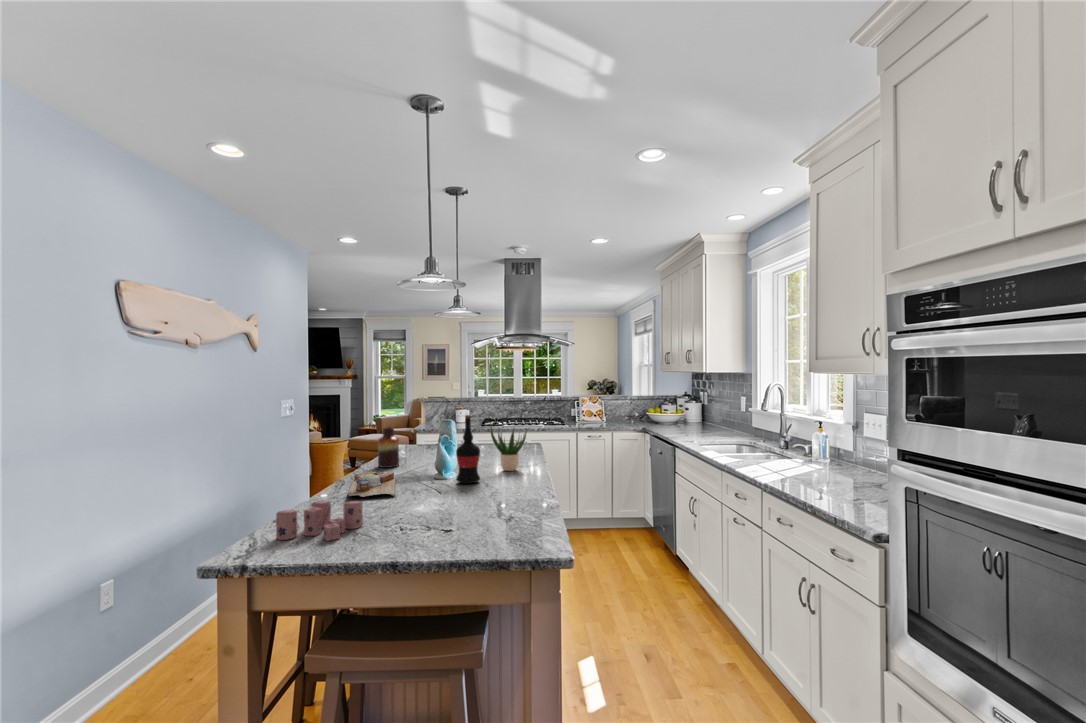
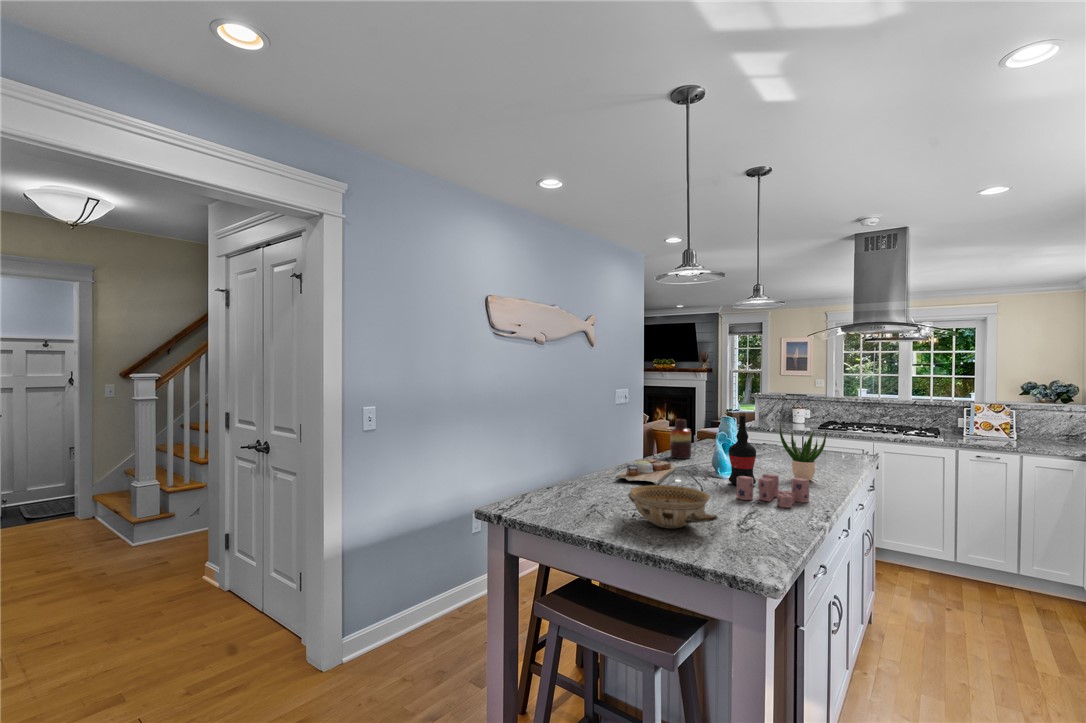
ceramic bowl: none [395,491,493,534] -> present [629,485,718,529]
candle: present [276,501,363,541] -> present [737,474,809,508]

